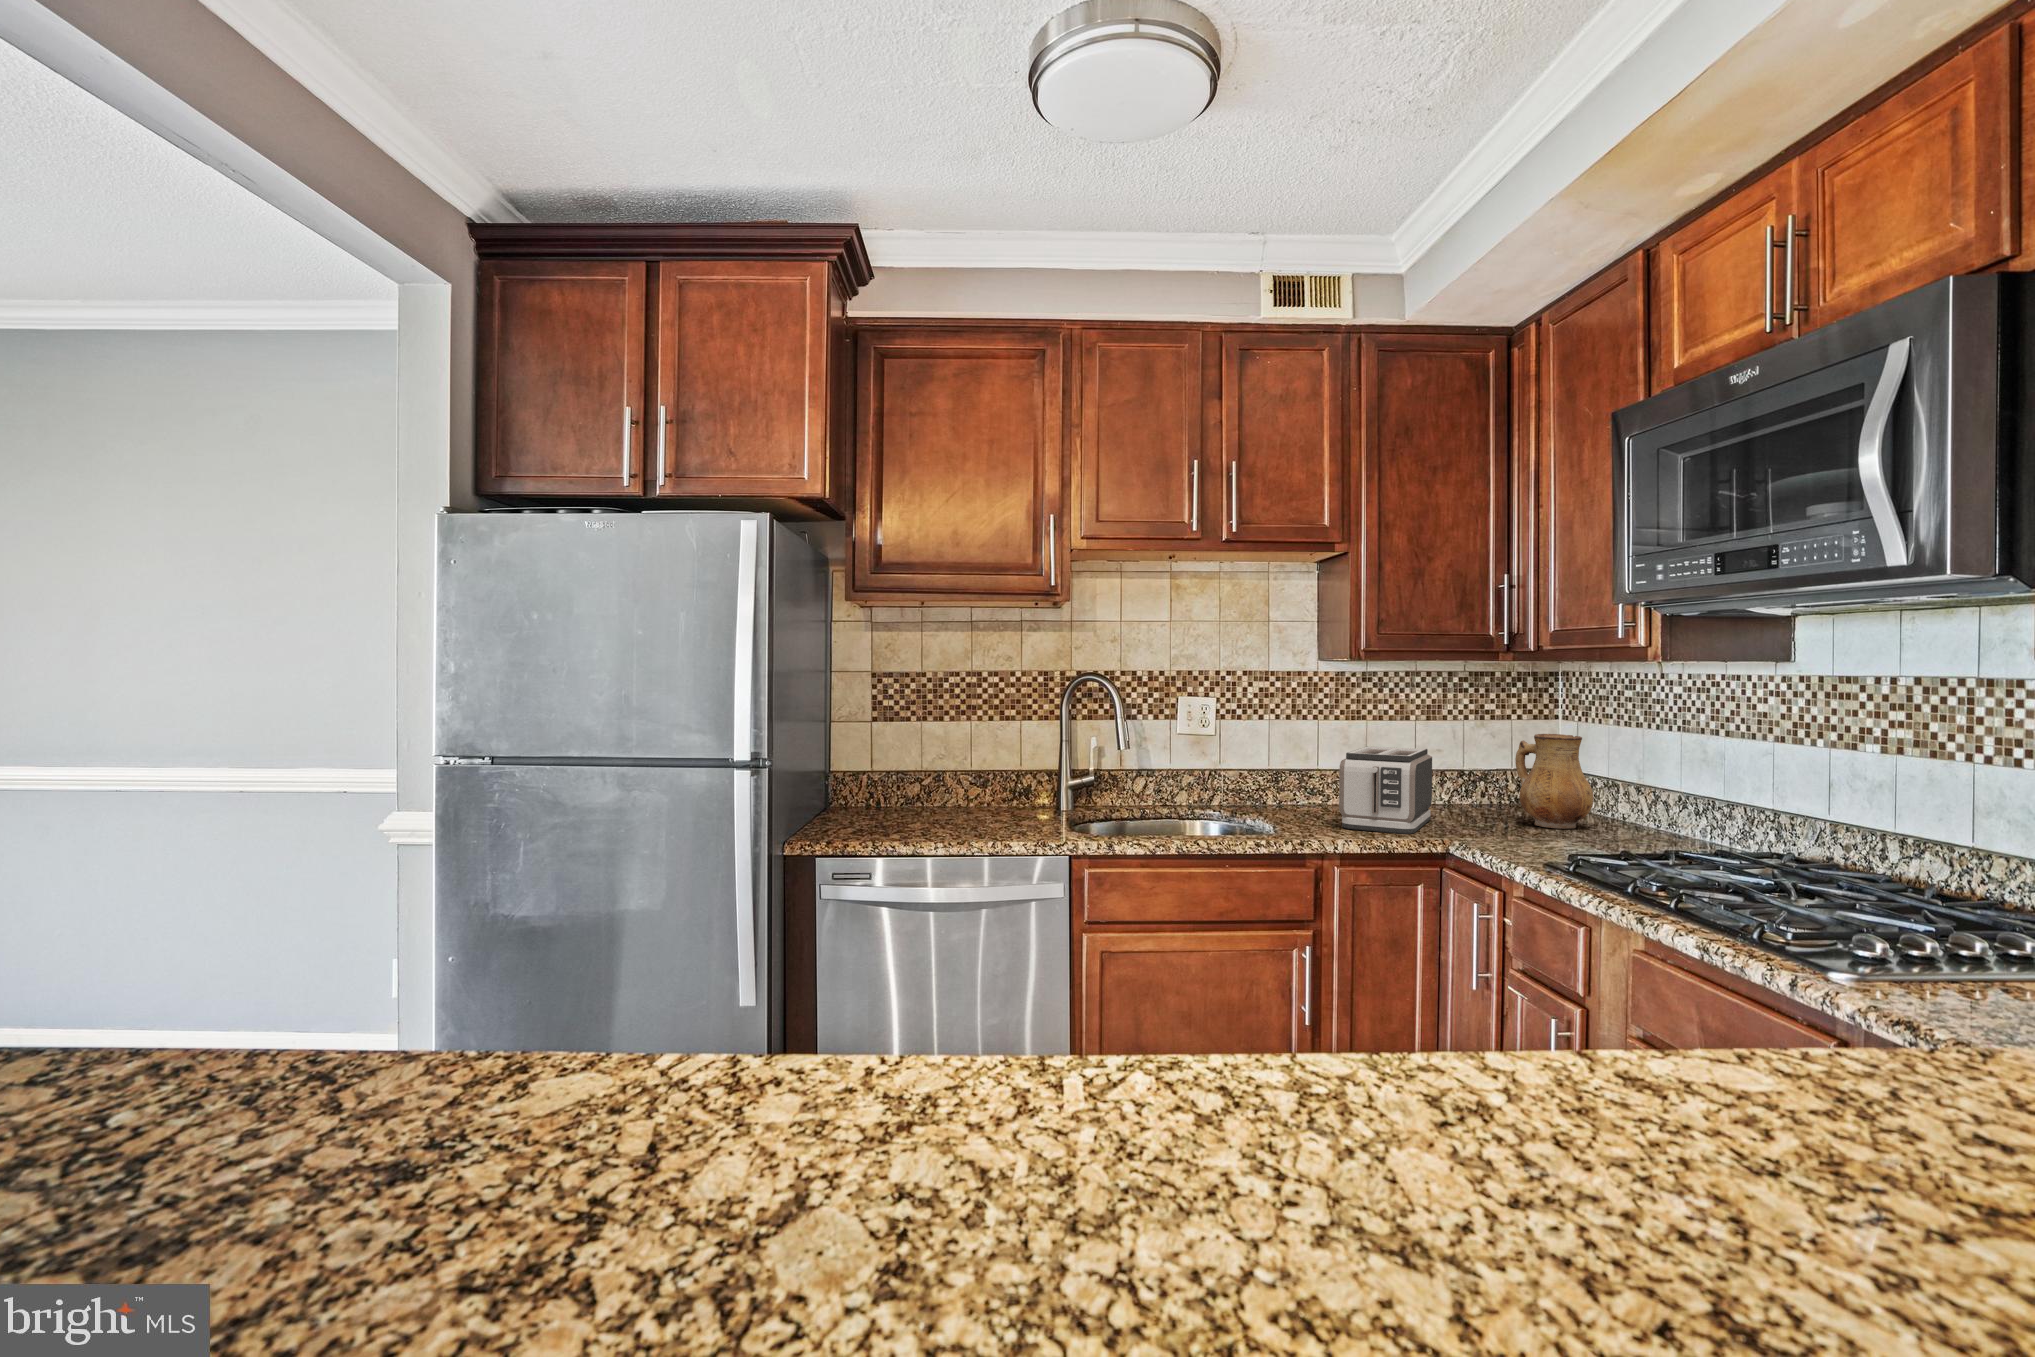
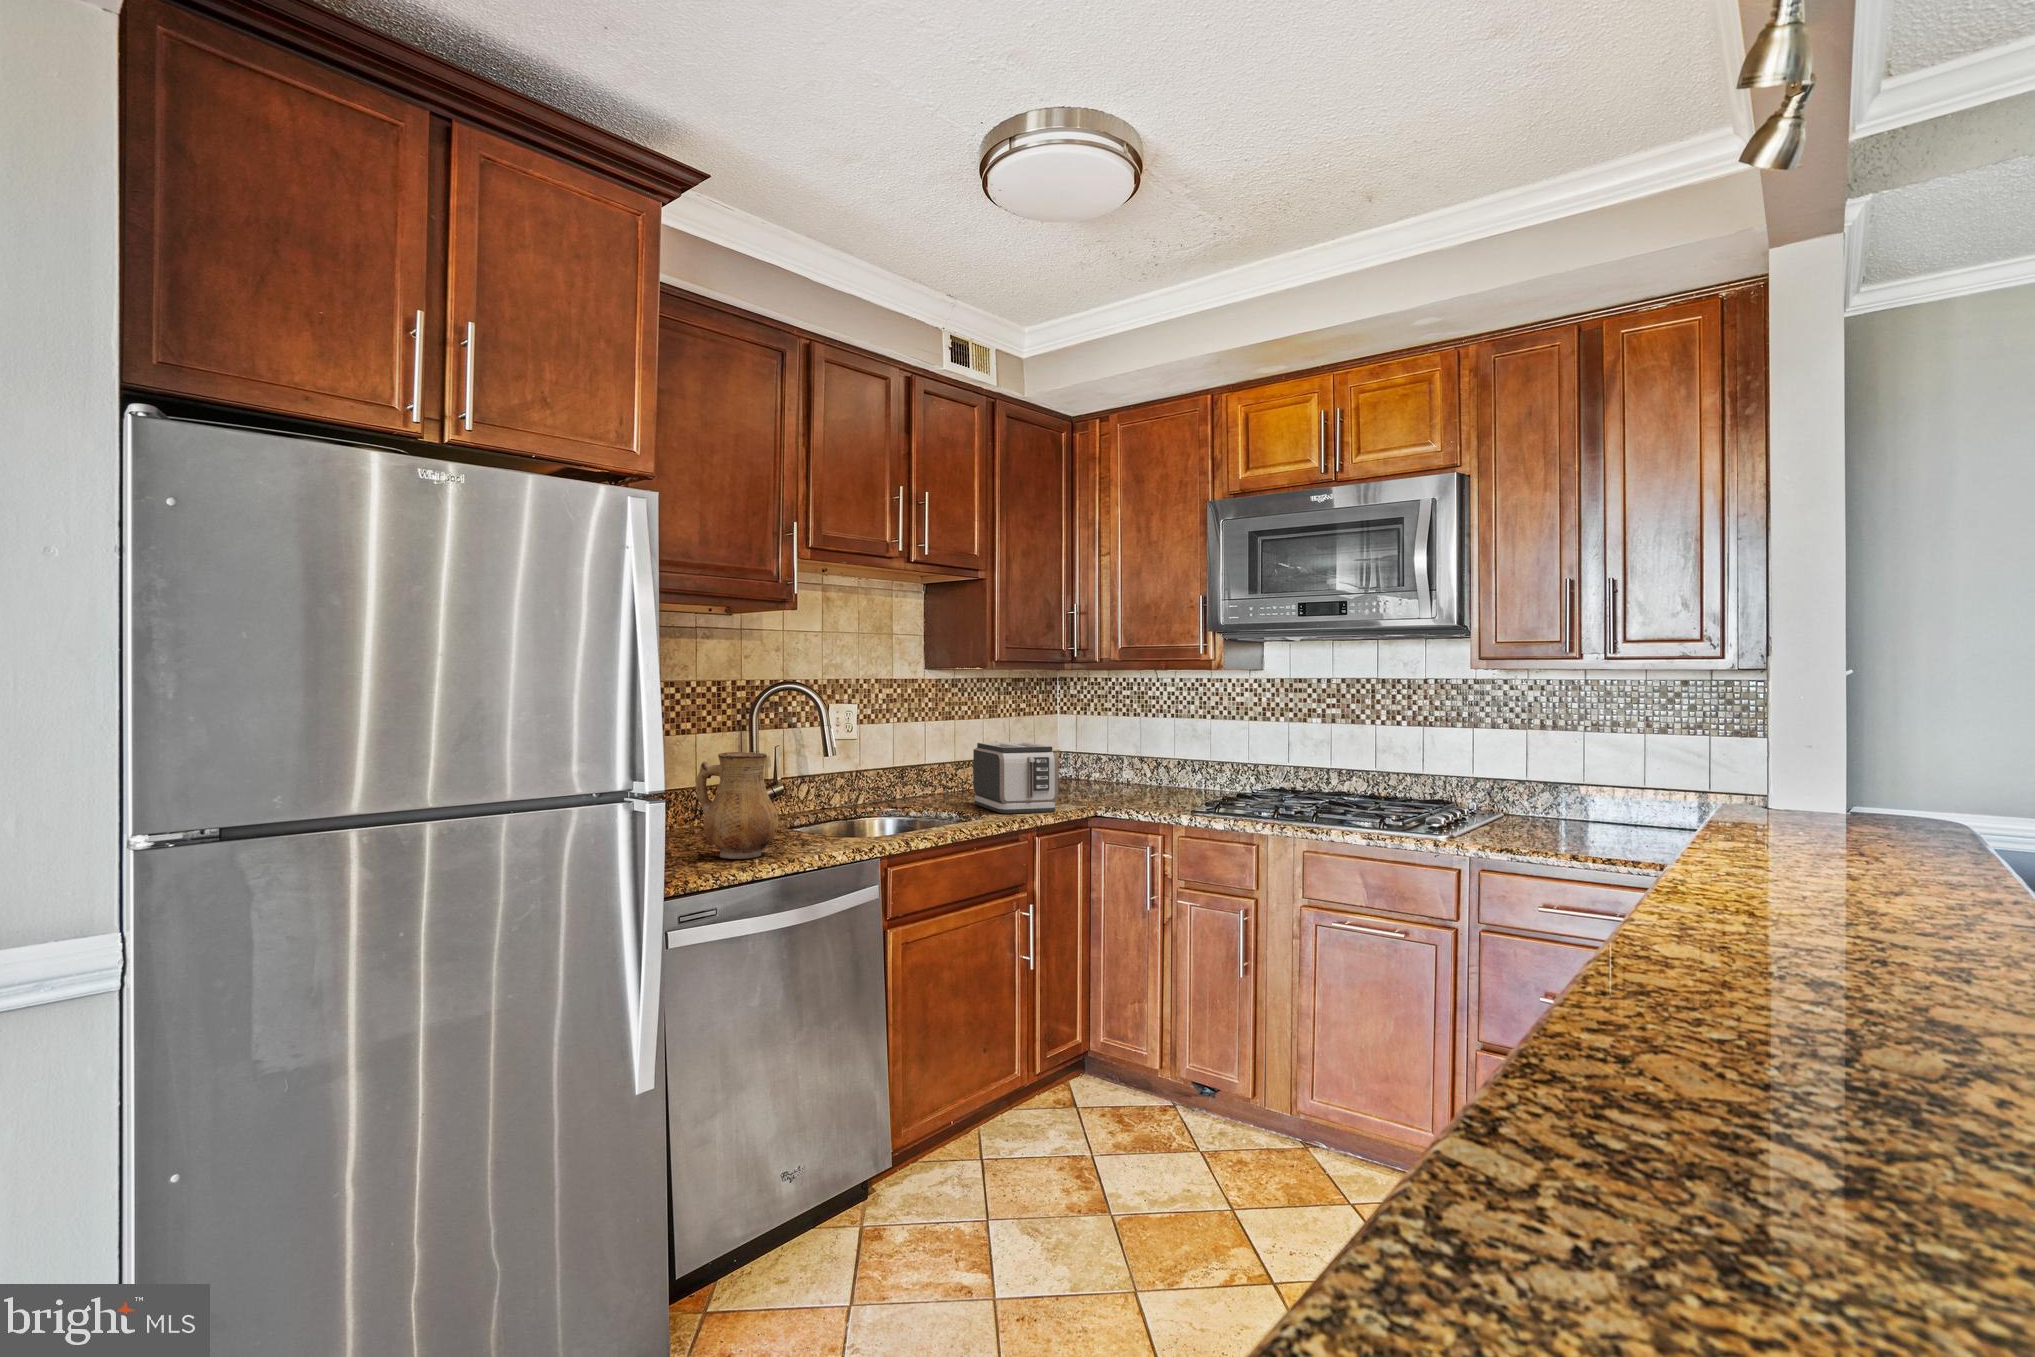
ceramic pitcher: present [1515,734,1594,829] -> present [696,752,778,859]

